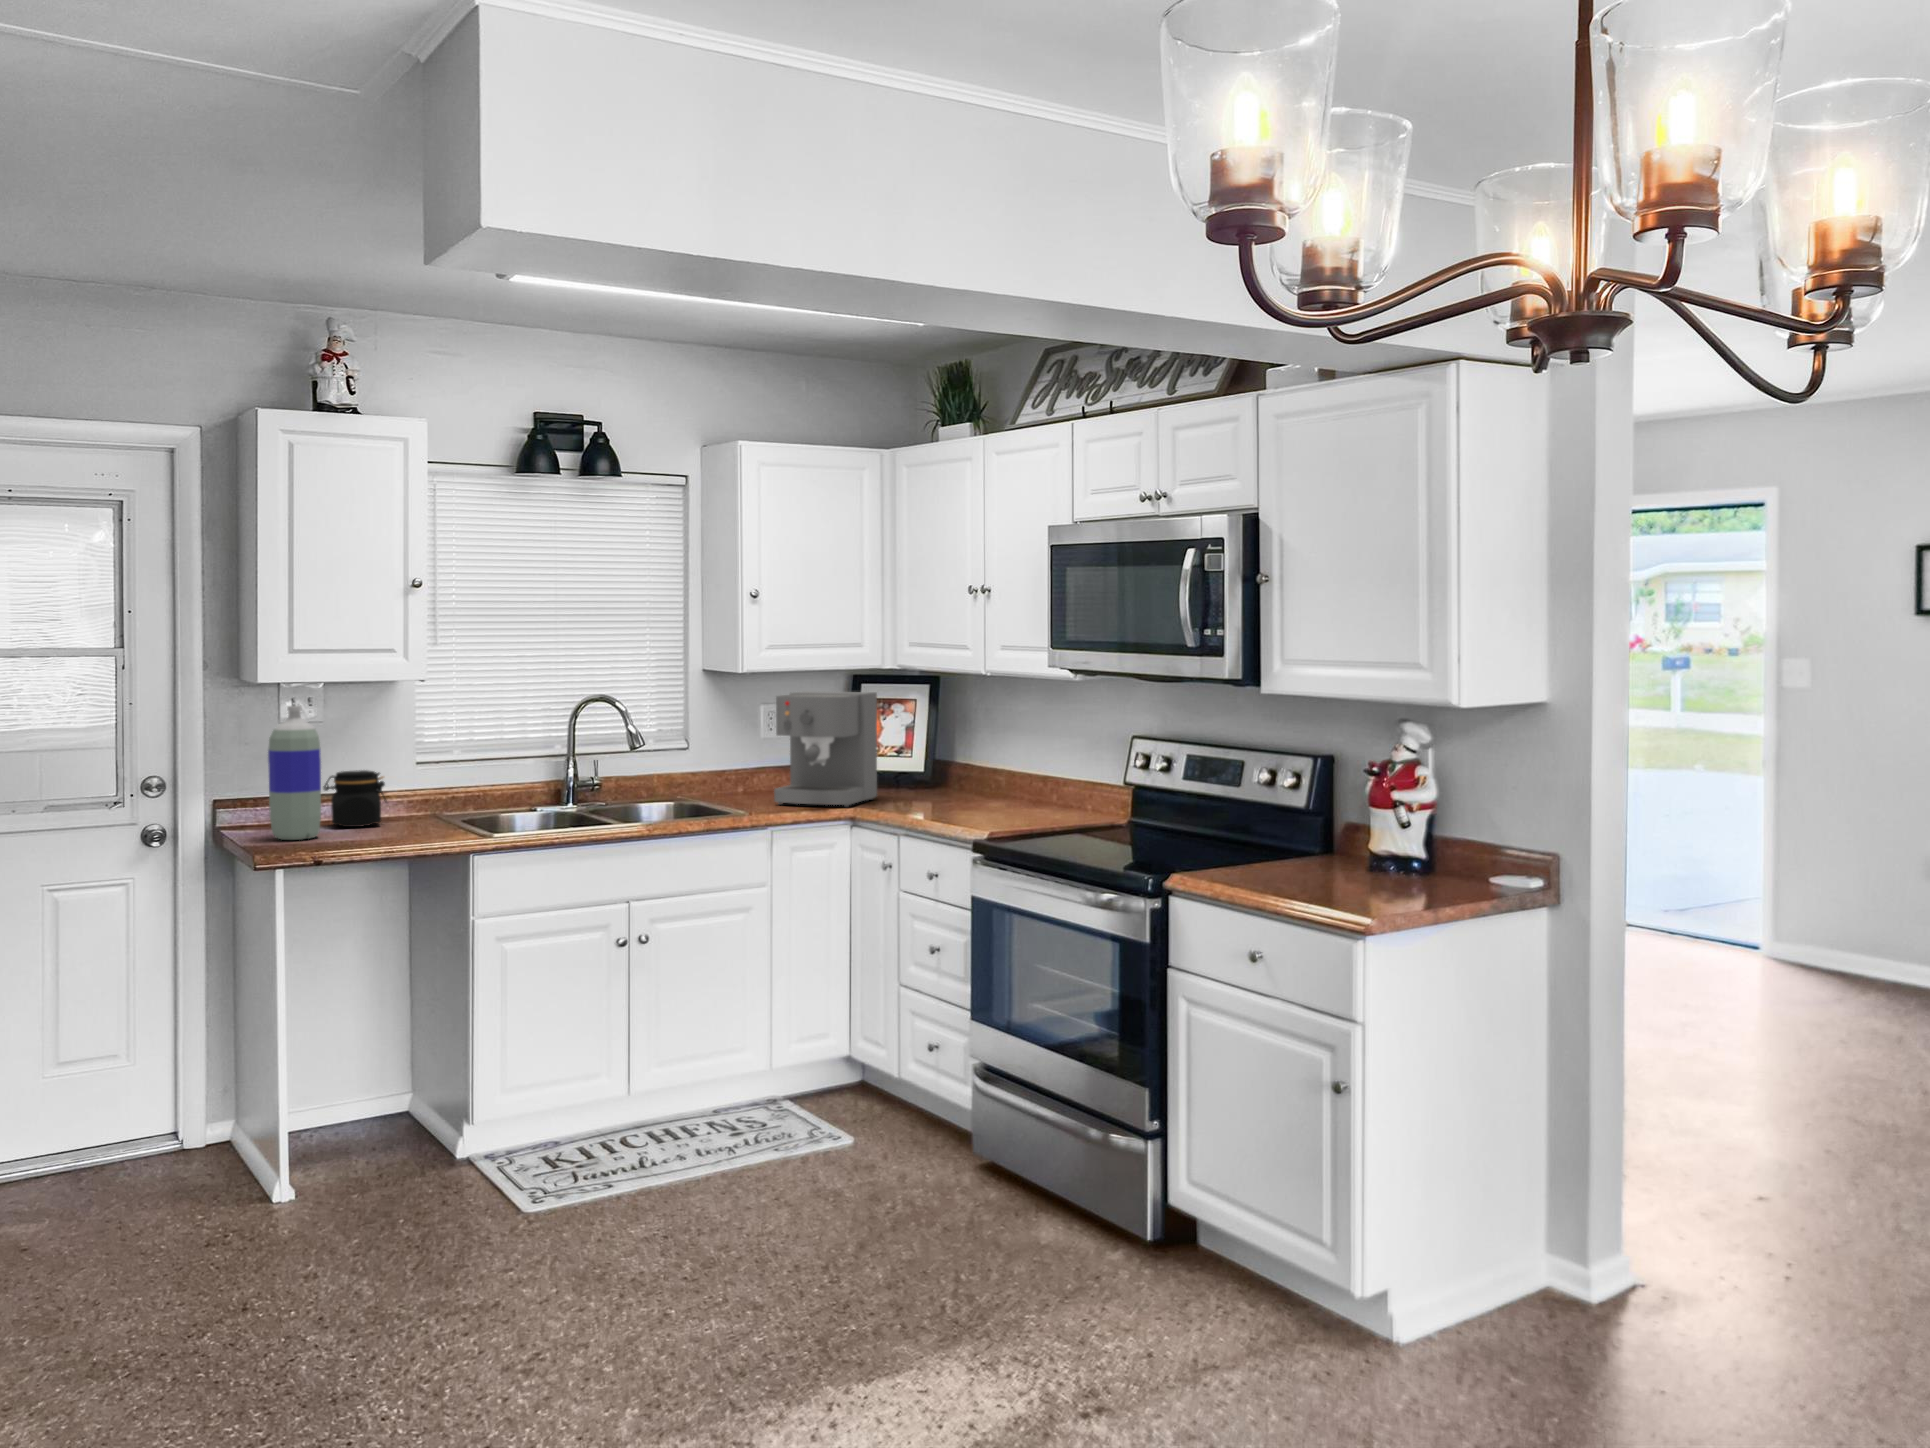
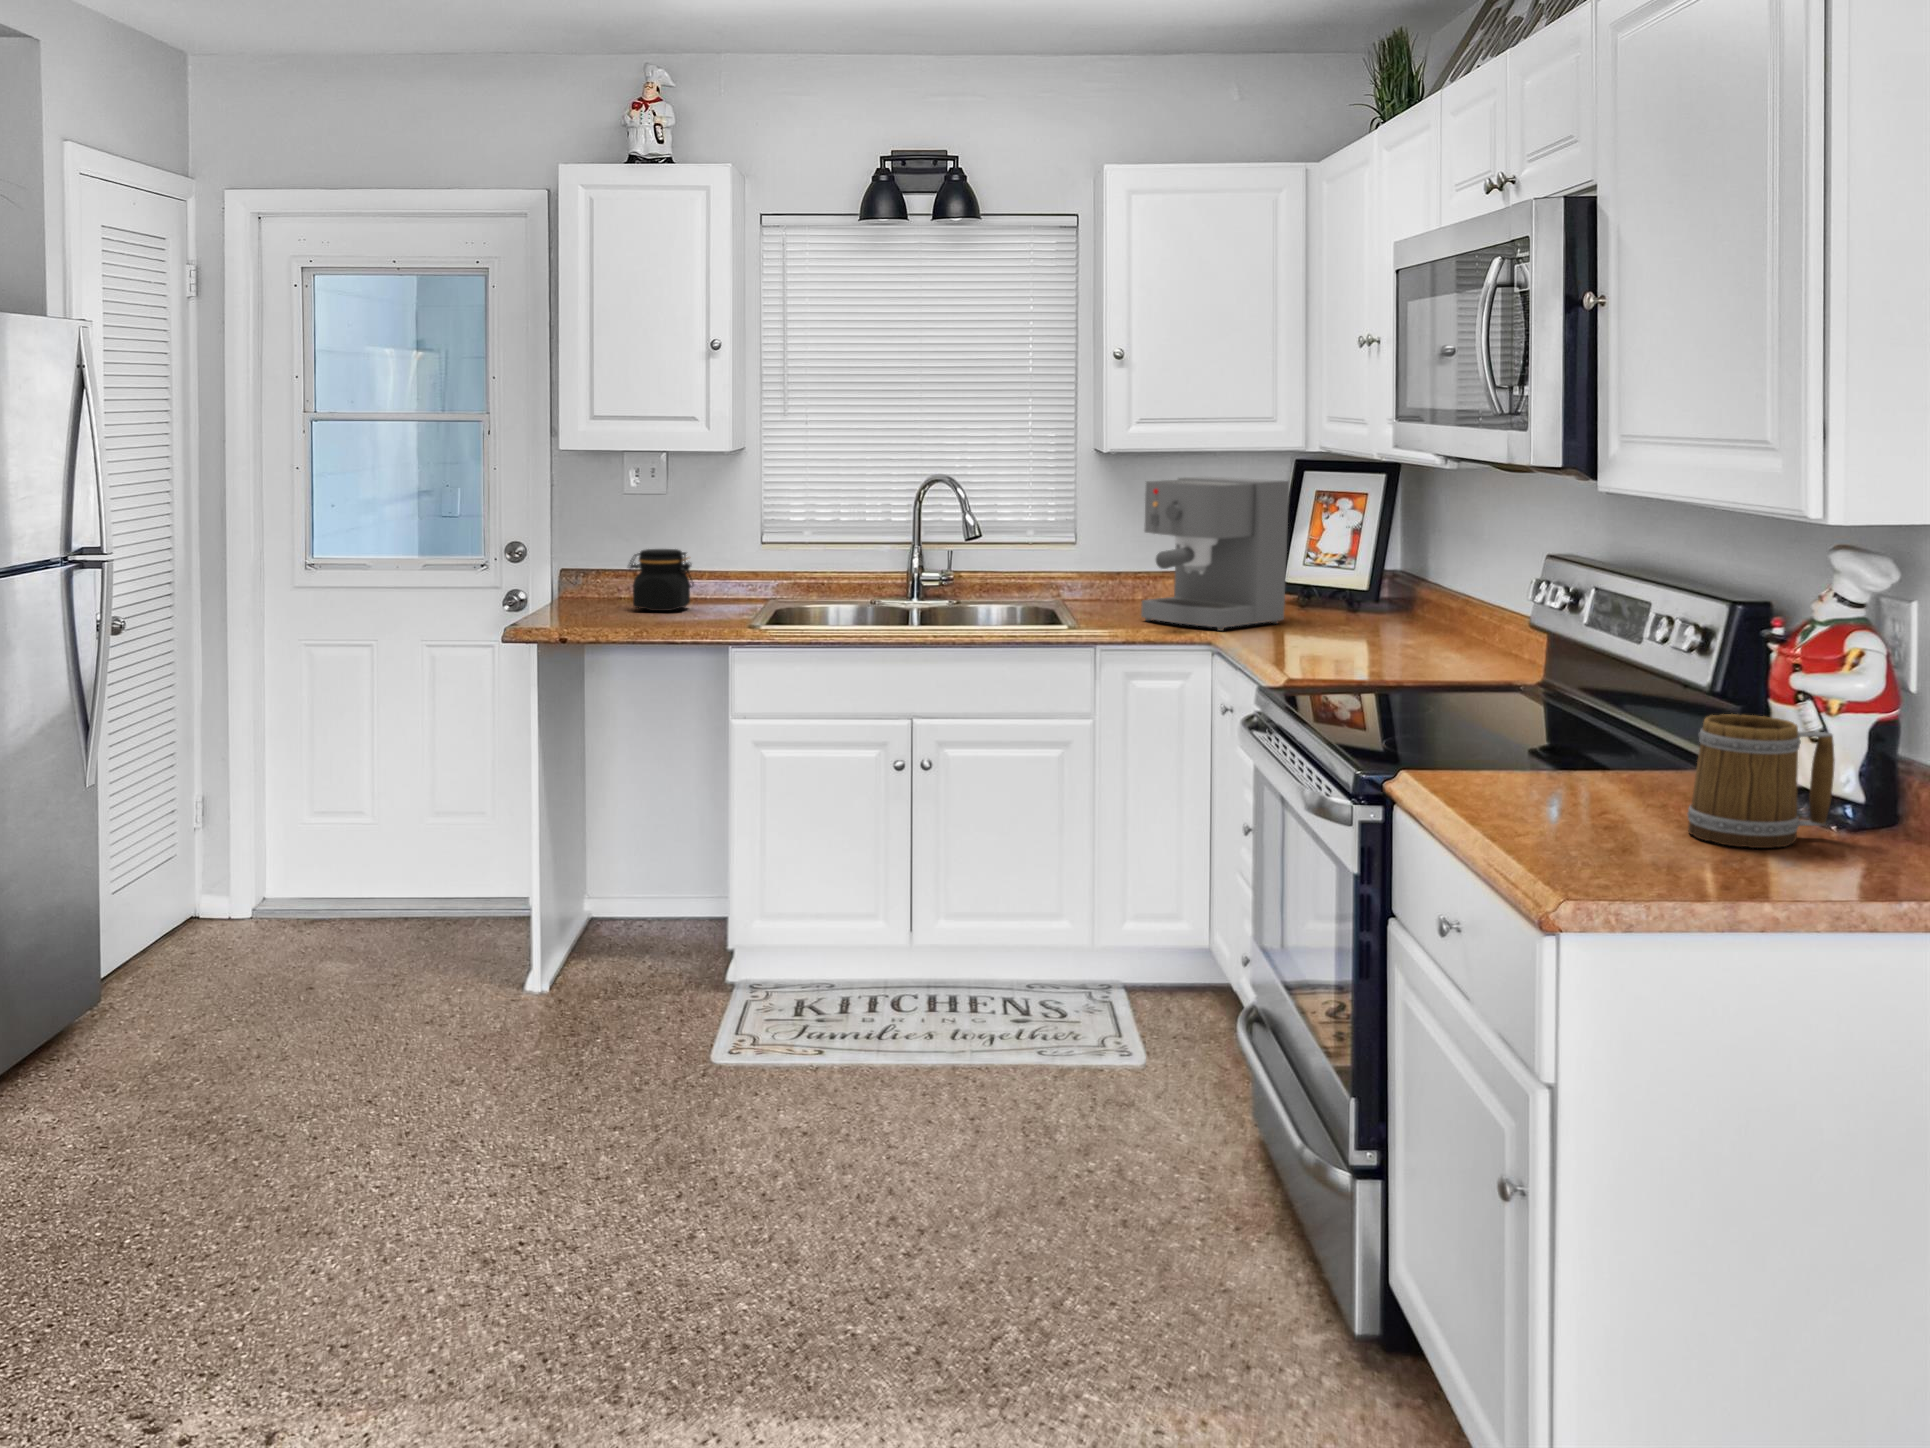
bottle: present [268,706,321,840] -> none [550,474,604,621]
mug: none [1372,817,1443,895] -> present [1688,714,1835,848]

